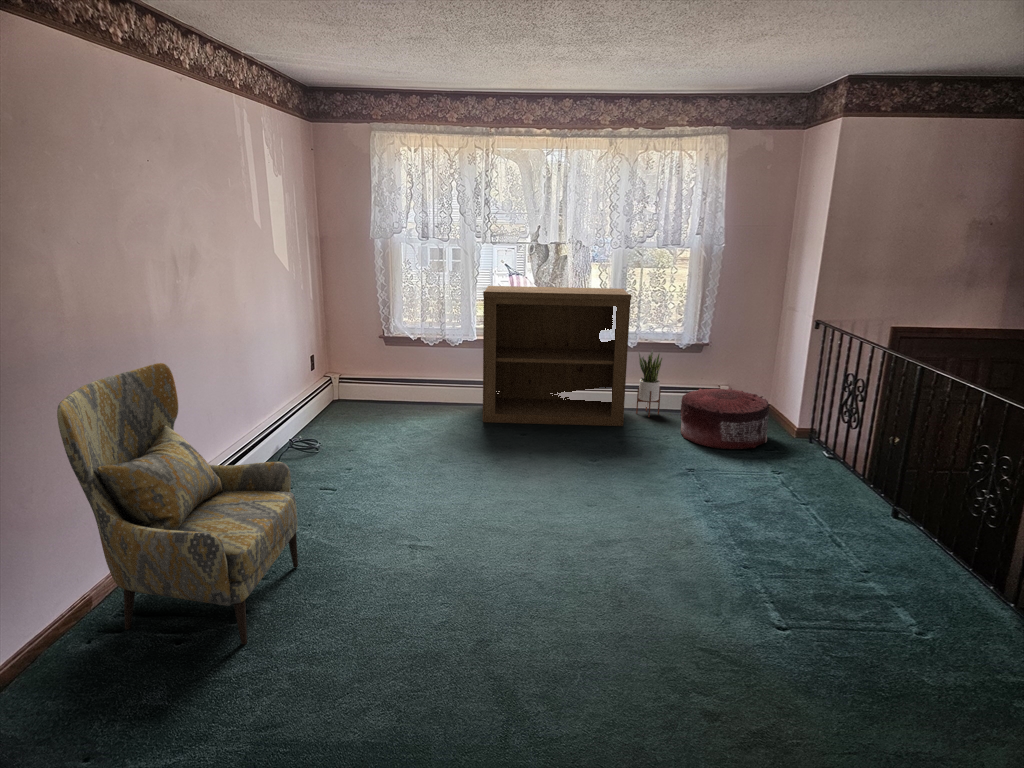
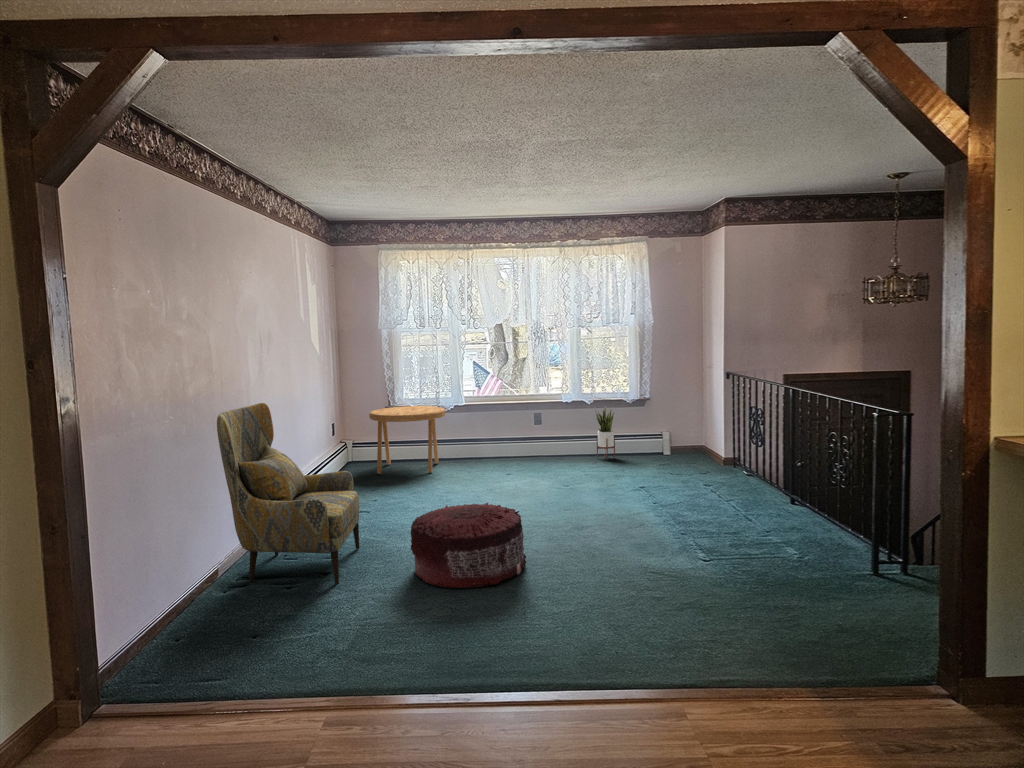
bookshelf: present [483,286,631,426] -> none [471,360,587,470]
side table: none [354,335,449,423] -> present [369,406,445,474]
pouf: present [680,388,770,449] -> present [411,503,527,588]

